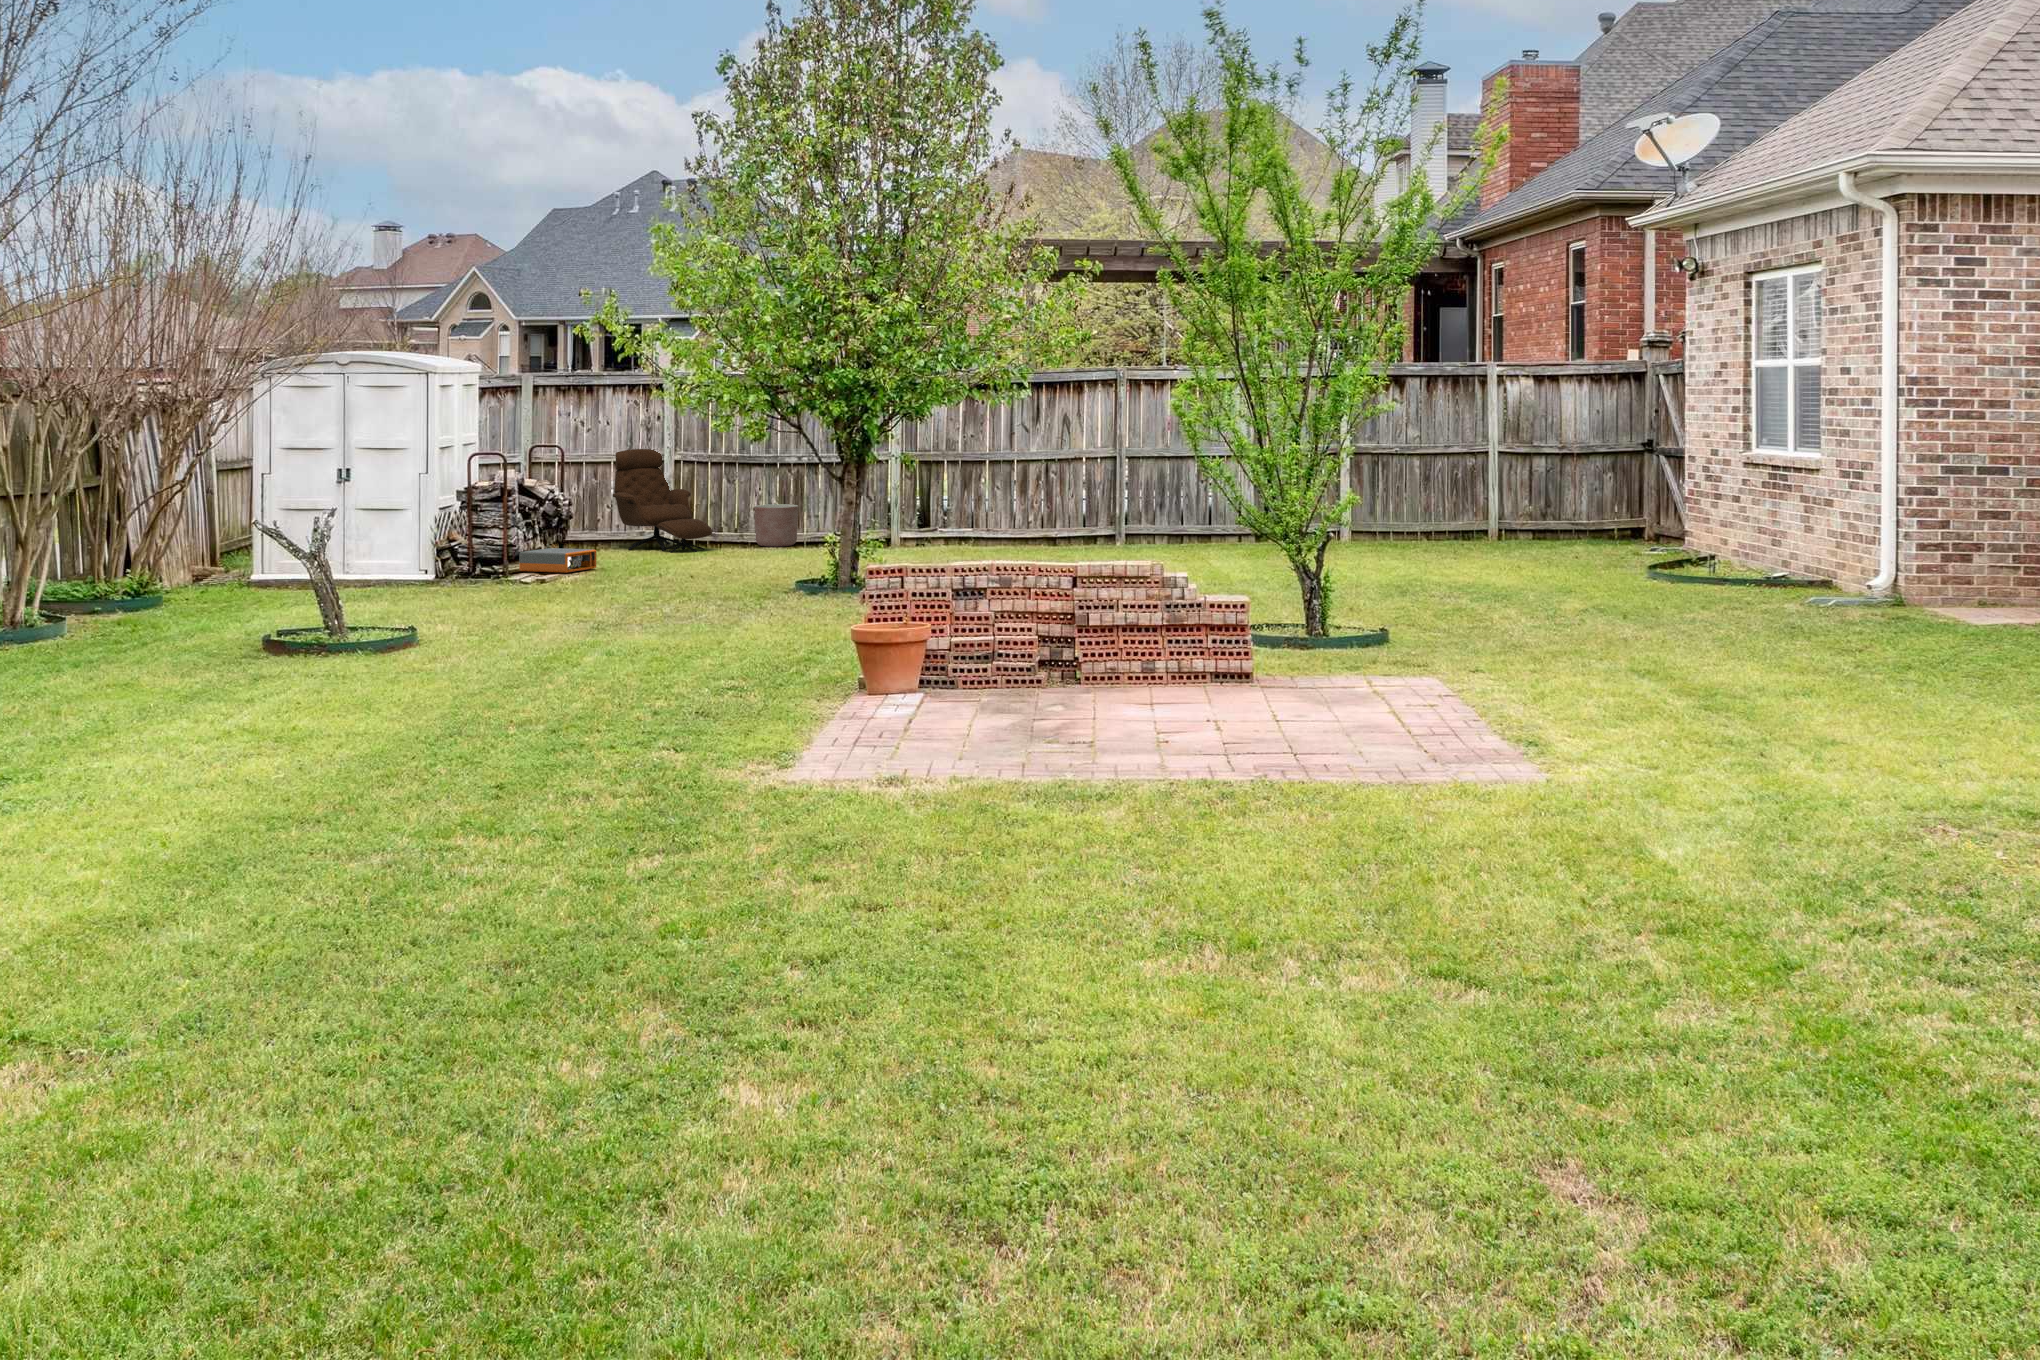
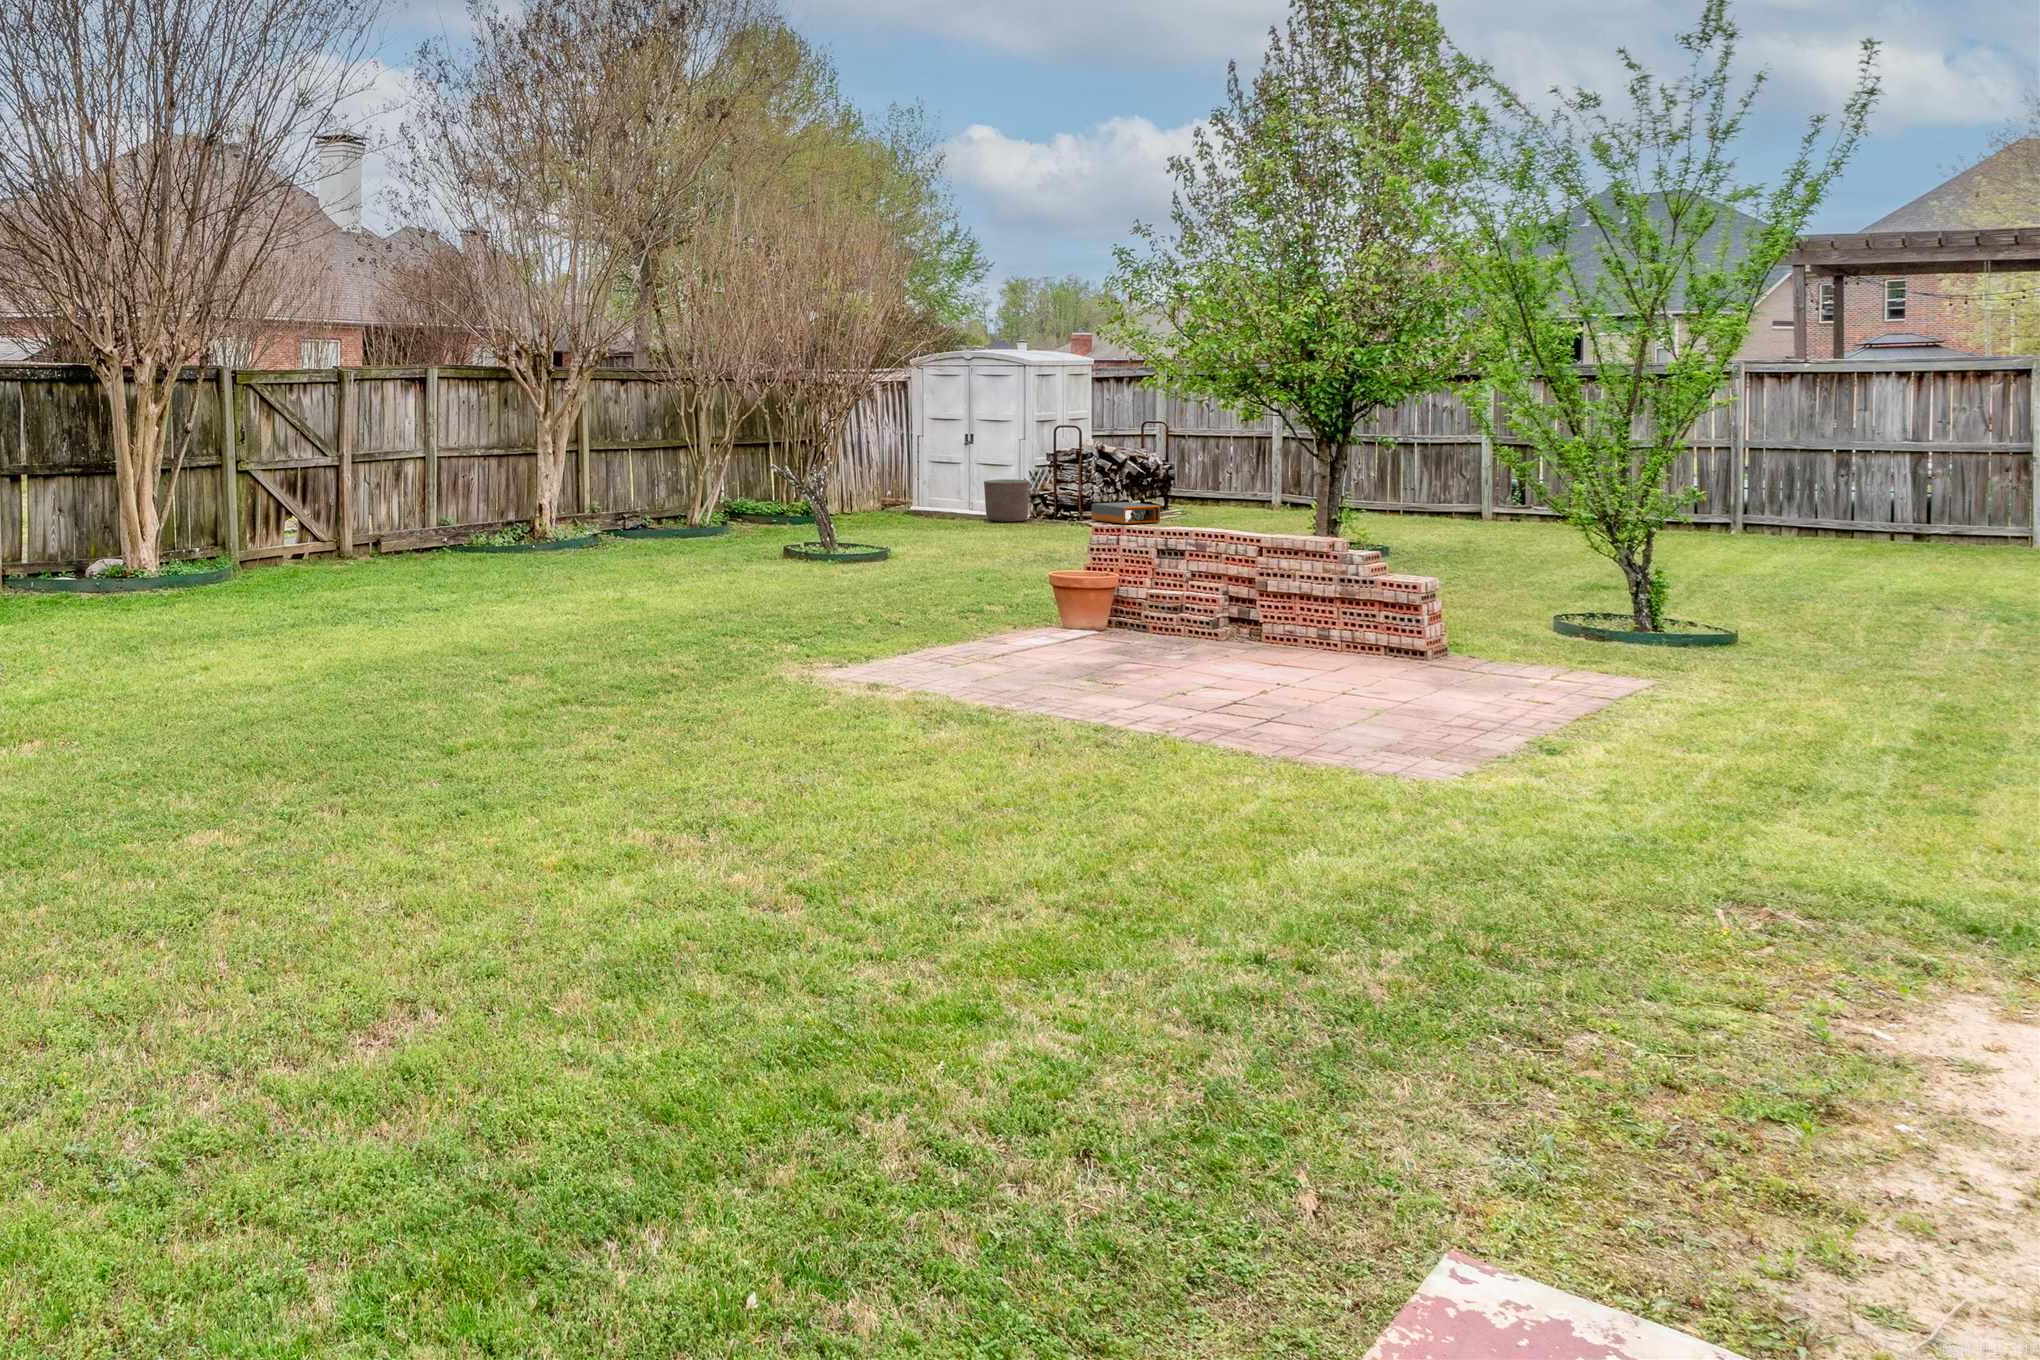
lounge chair: present [613,449,712,553] -> none [1226,416,1312,515]
planter: present [754,504,798,547] -> present [984,479,1029,522]

